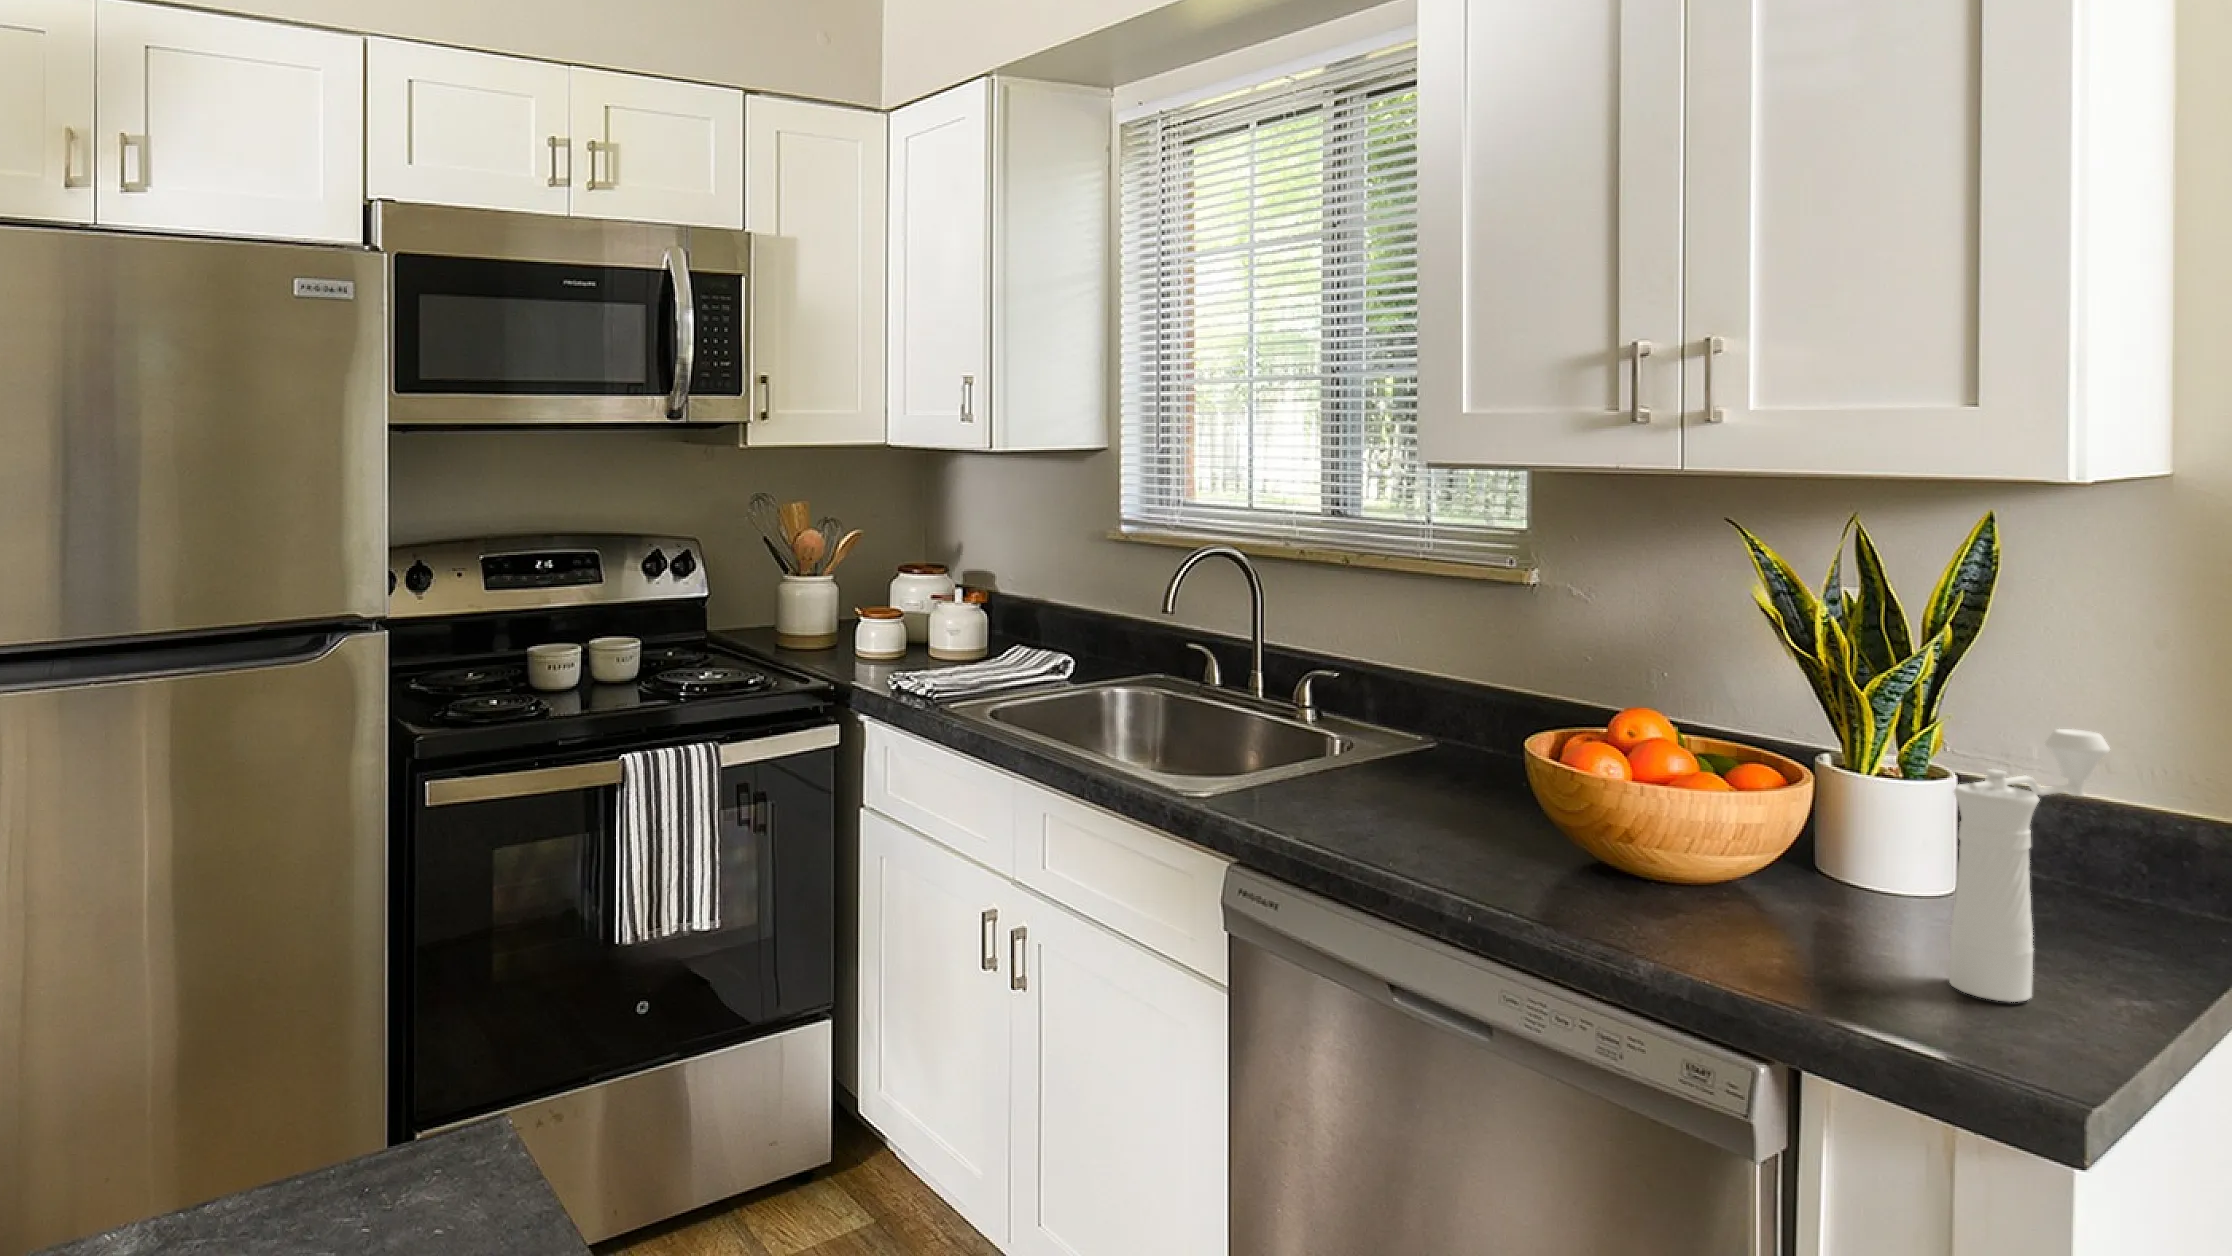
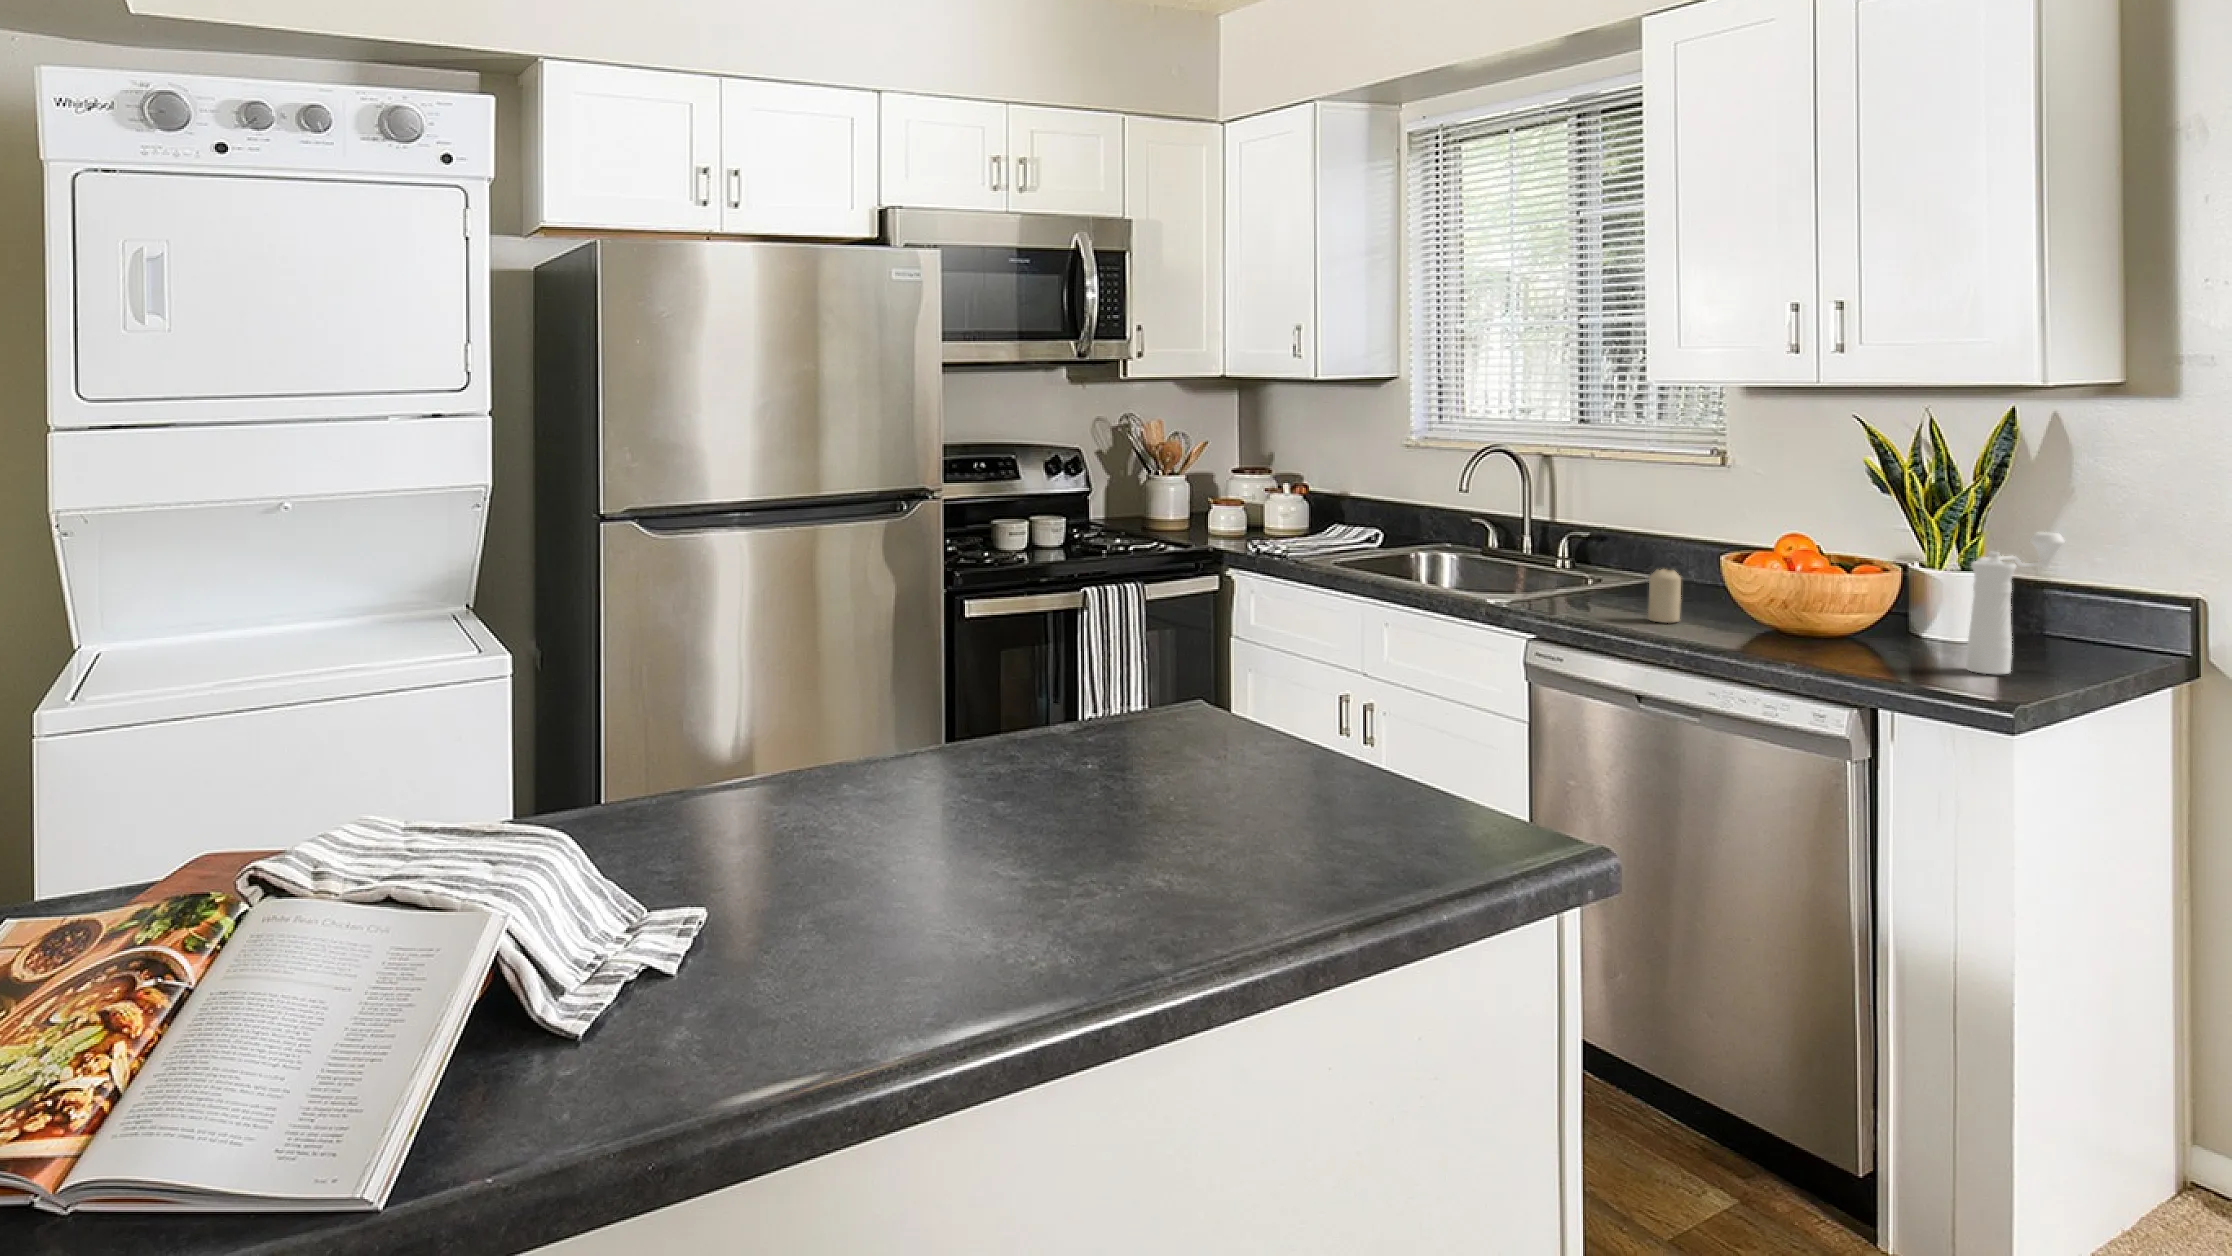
candle: none [1406,759,1456,850] -> present [1648,569,1681,623]

